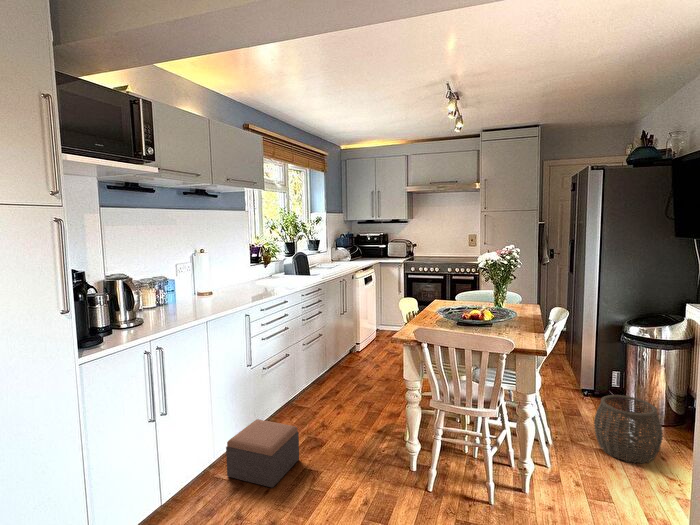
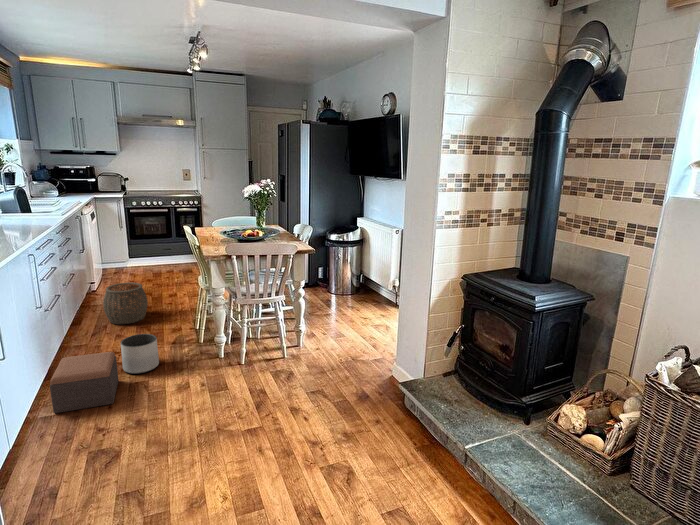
woven basket: present [594,395,663,463] -> present [103,282,148,324]
planter: none [311,412,347,459] -> present [121,334,159,374]

